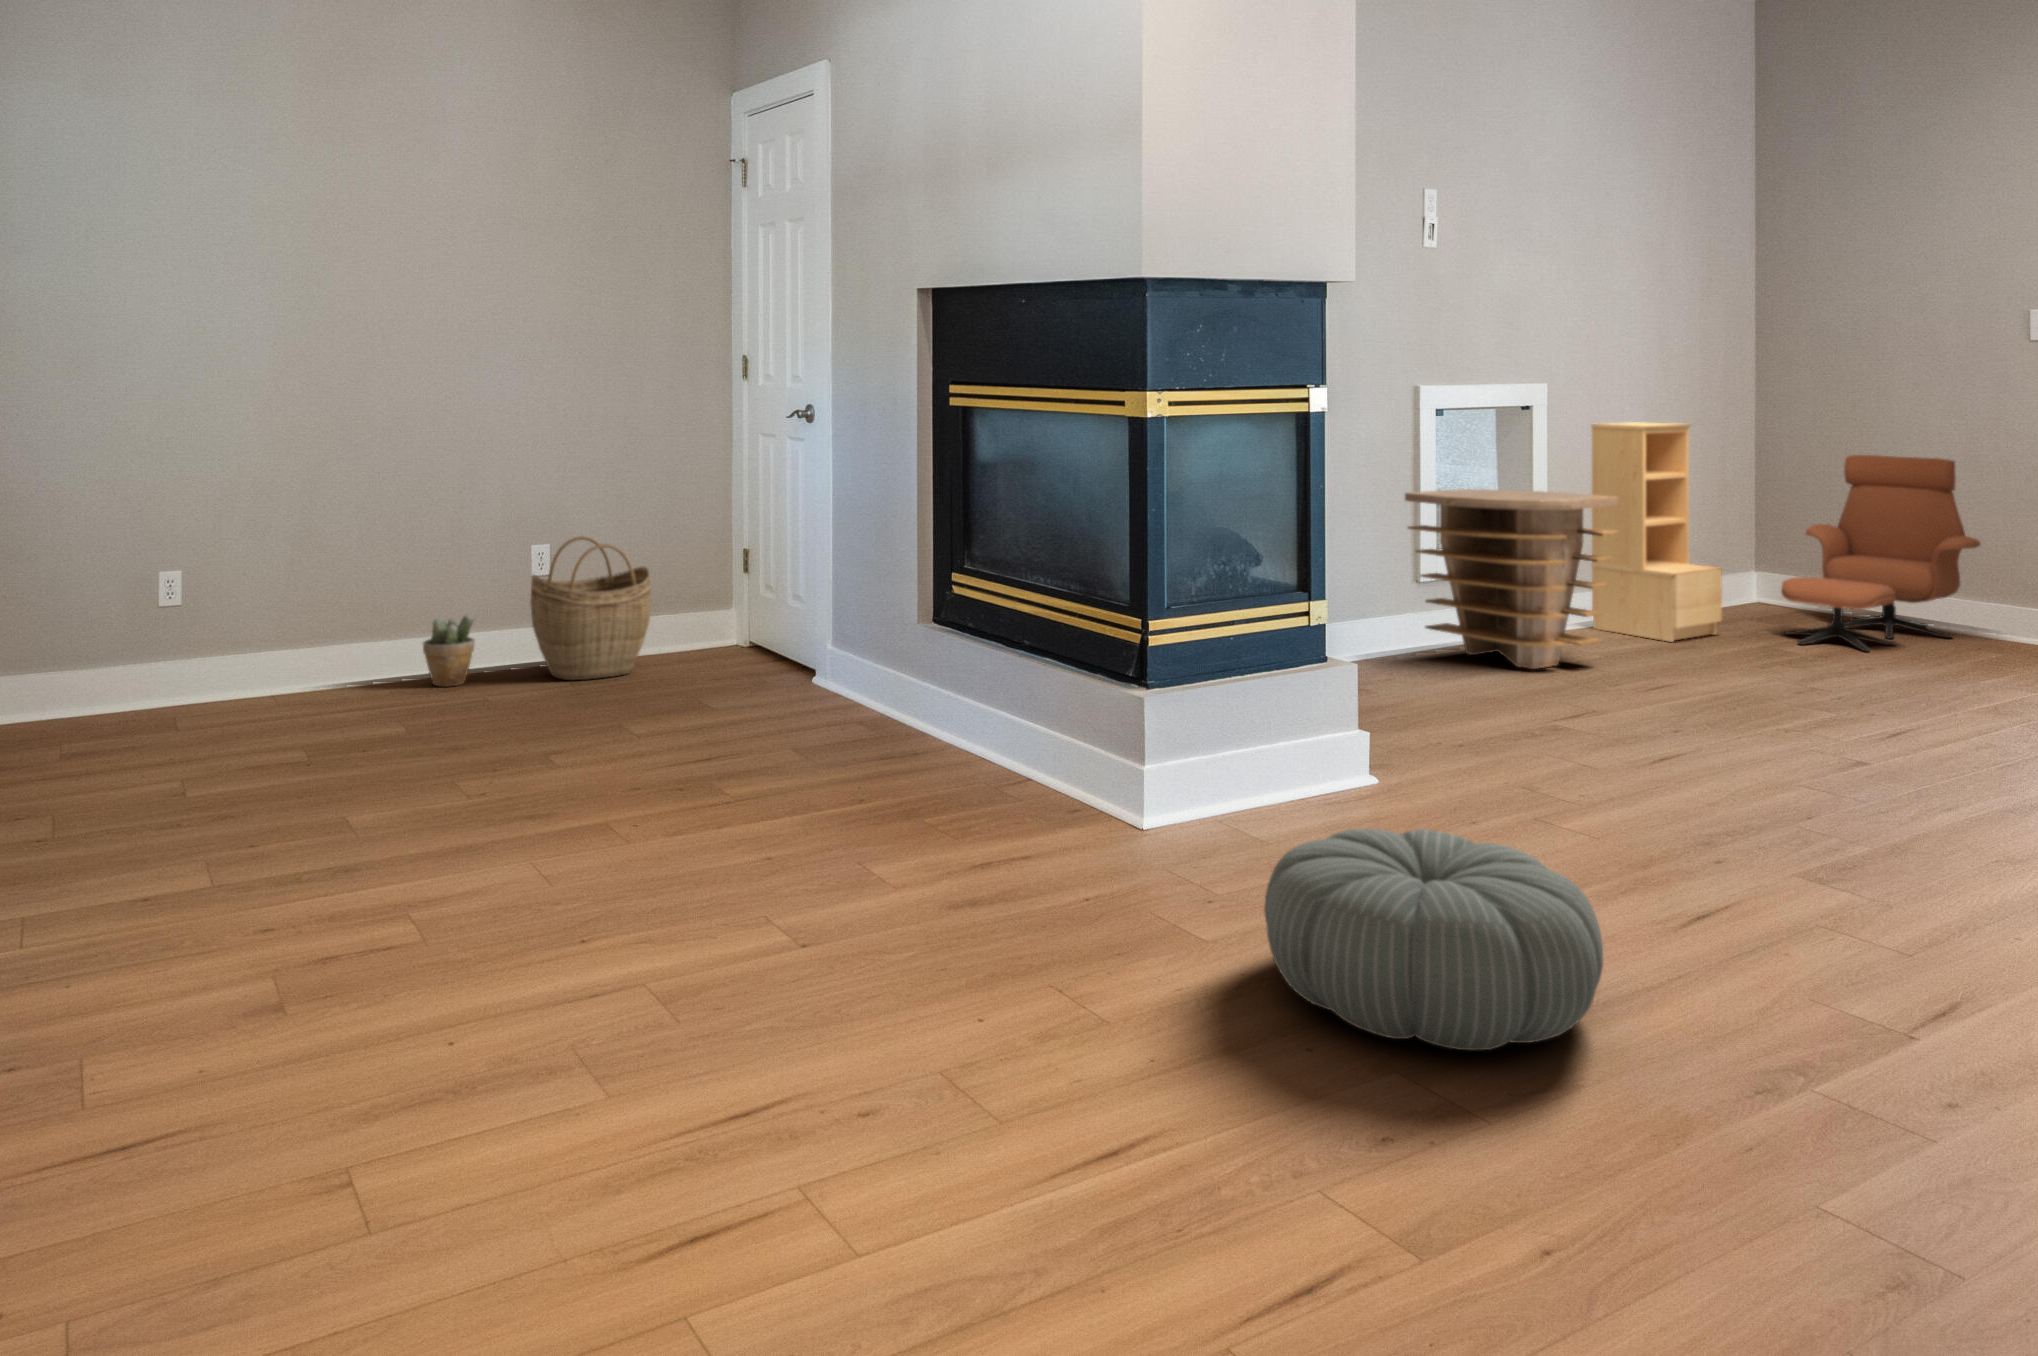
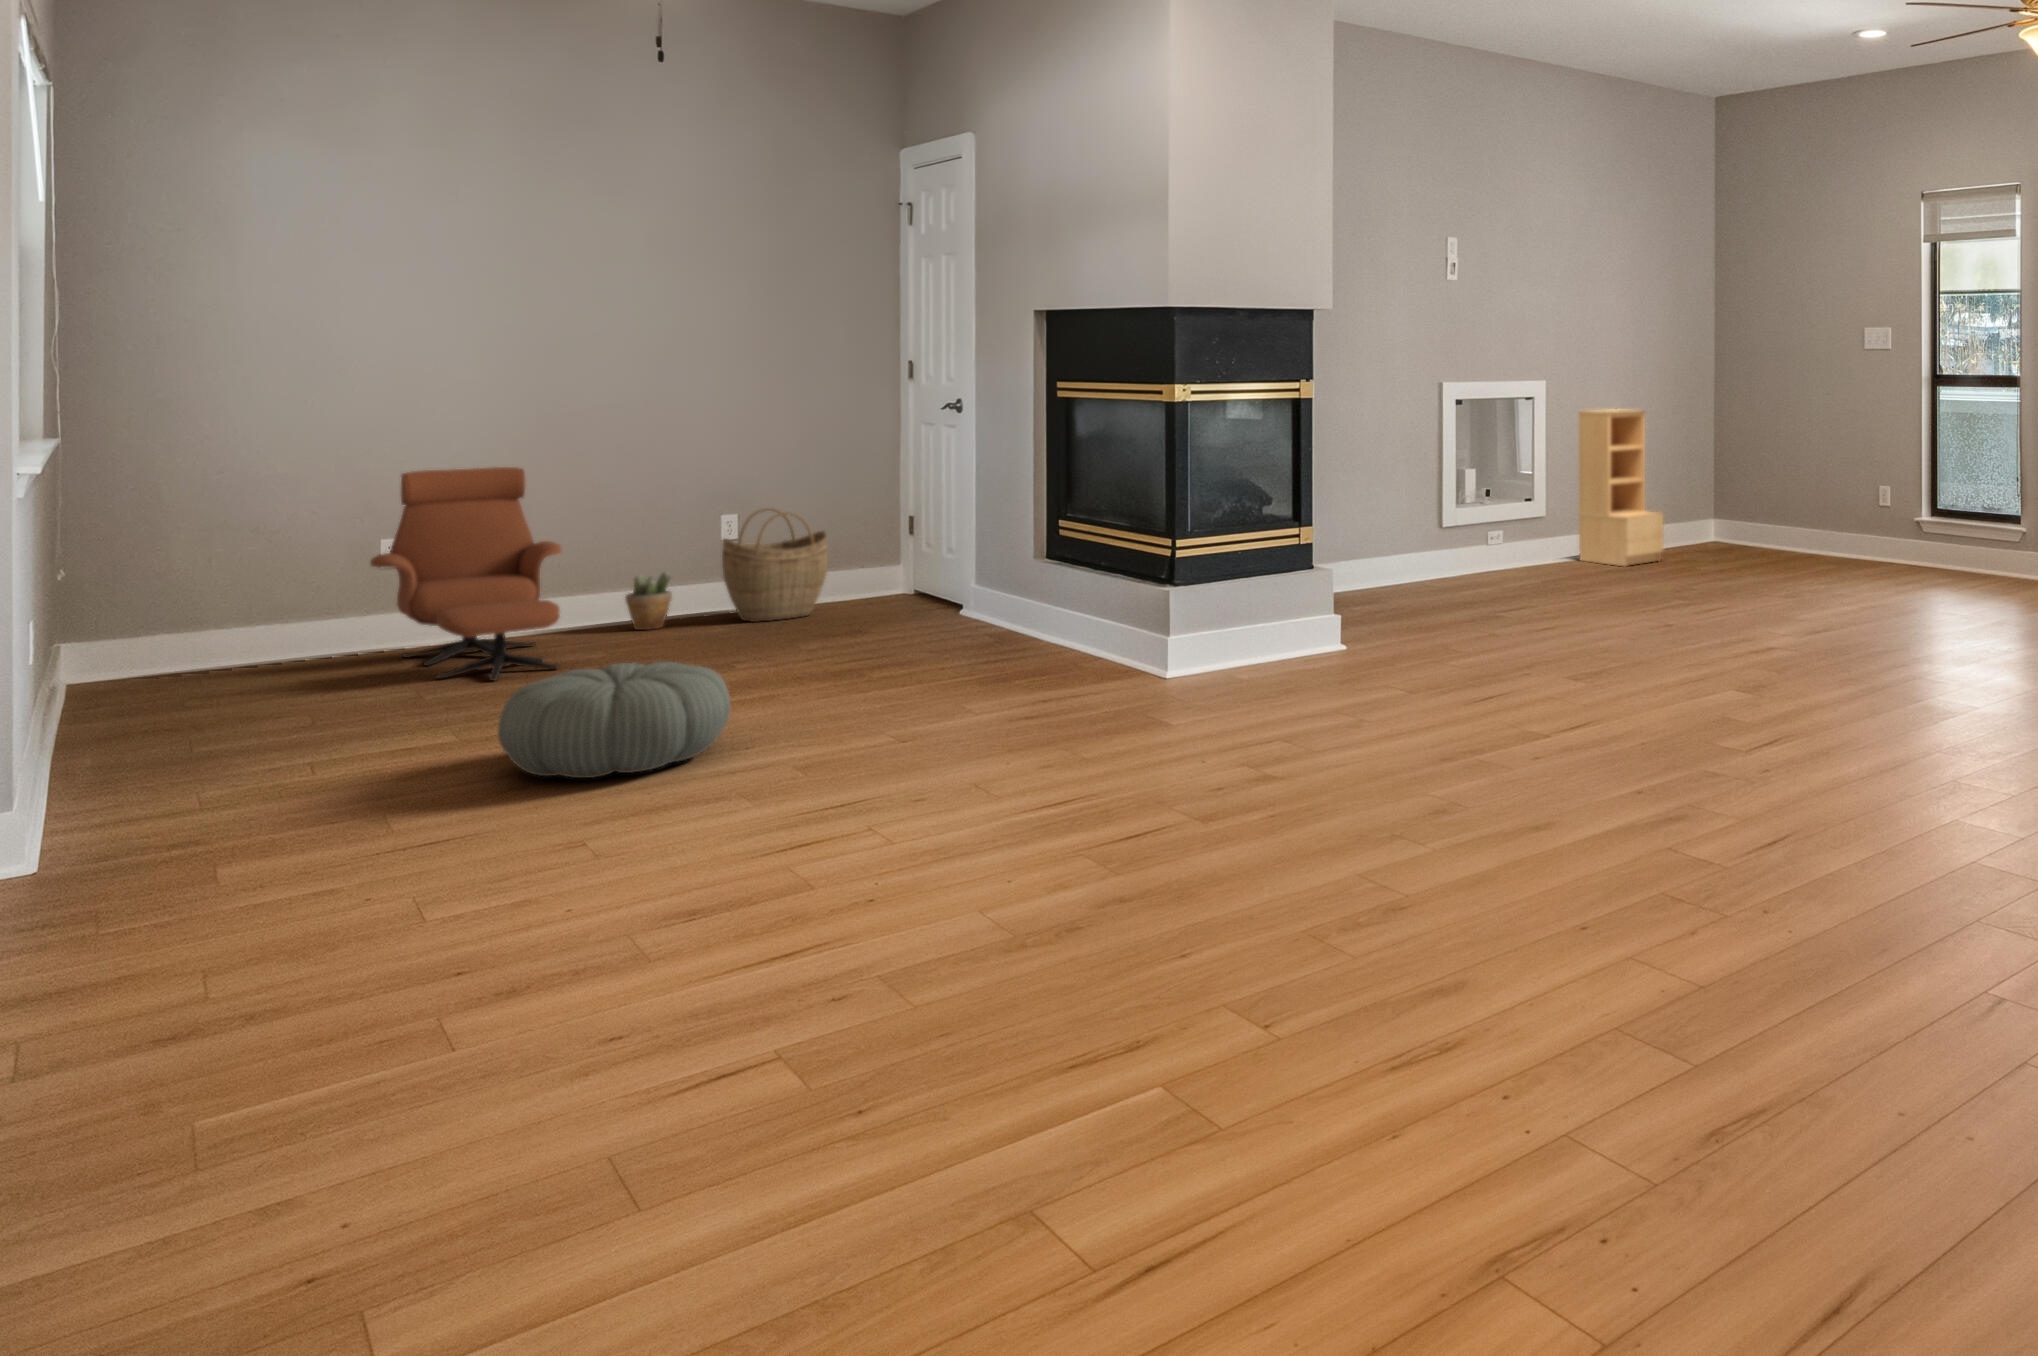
lounge chair: present [1781,455,1980,651] -> present [370,467,561,681]
side table: present [1405,489,1619,669] -> none [1430,459,1574,586]
pouf: present [1264,829,1603,1050] -> present [498,662,730,778]

